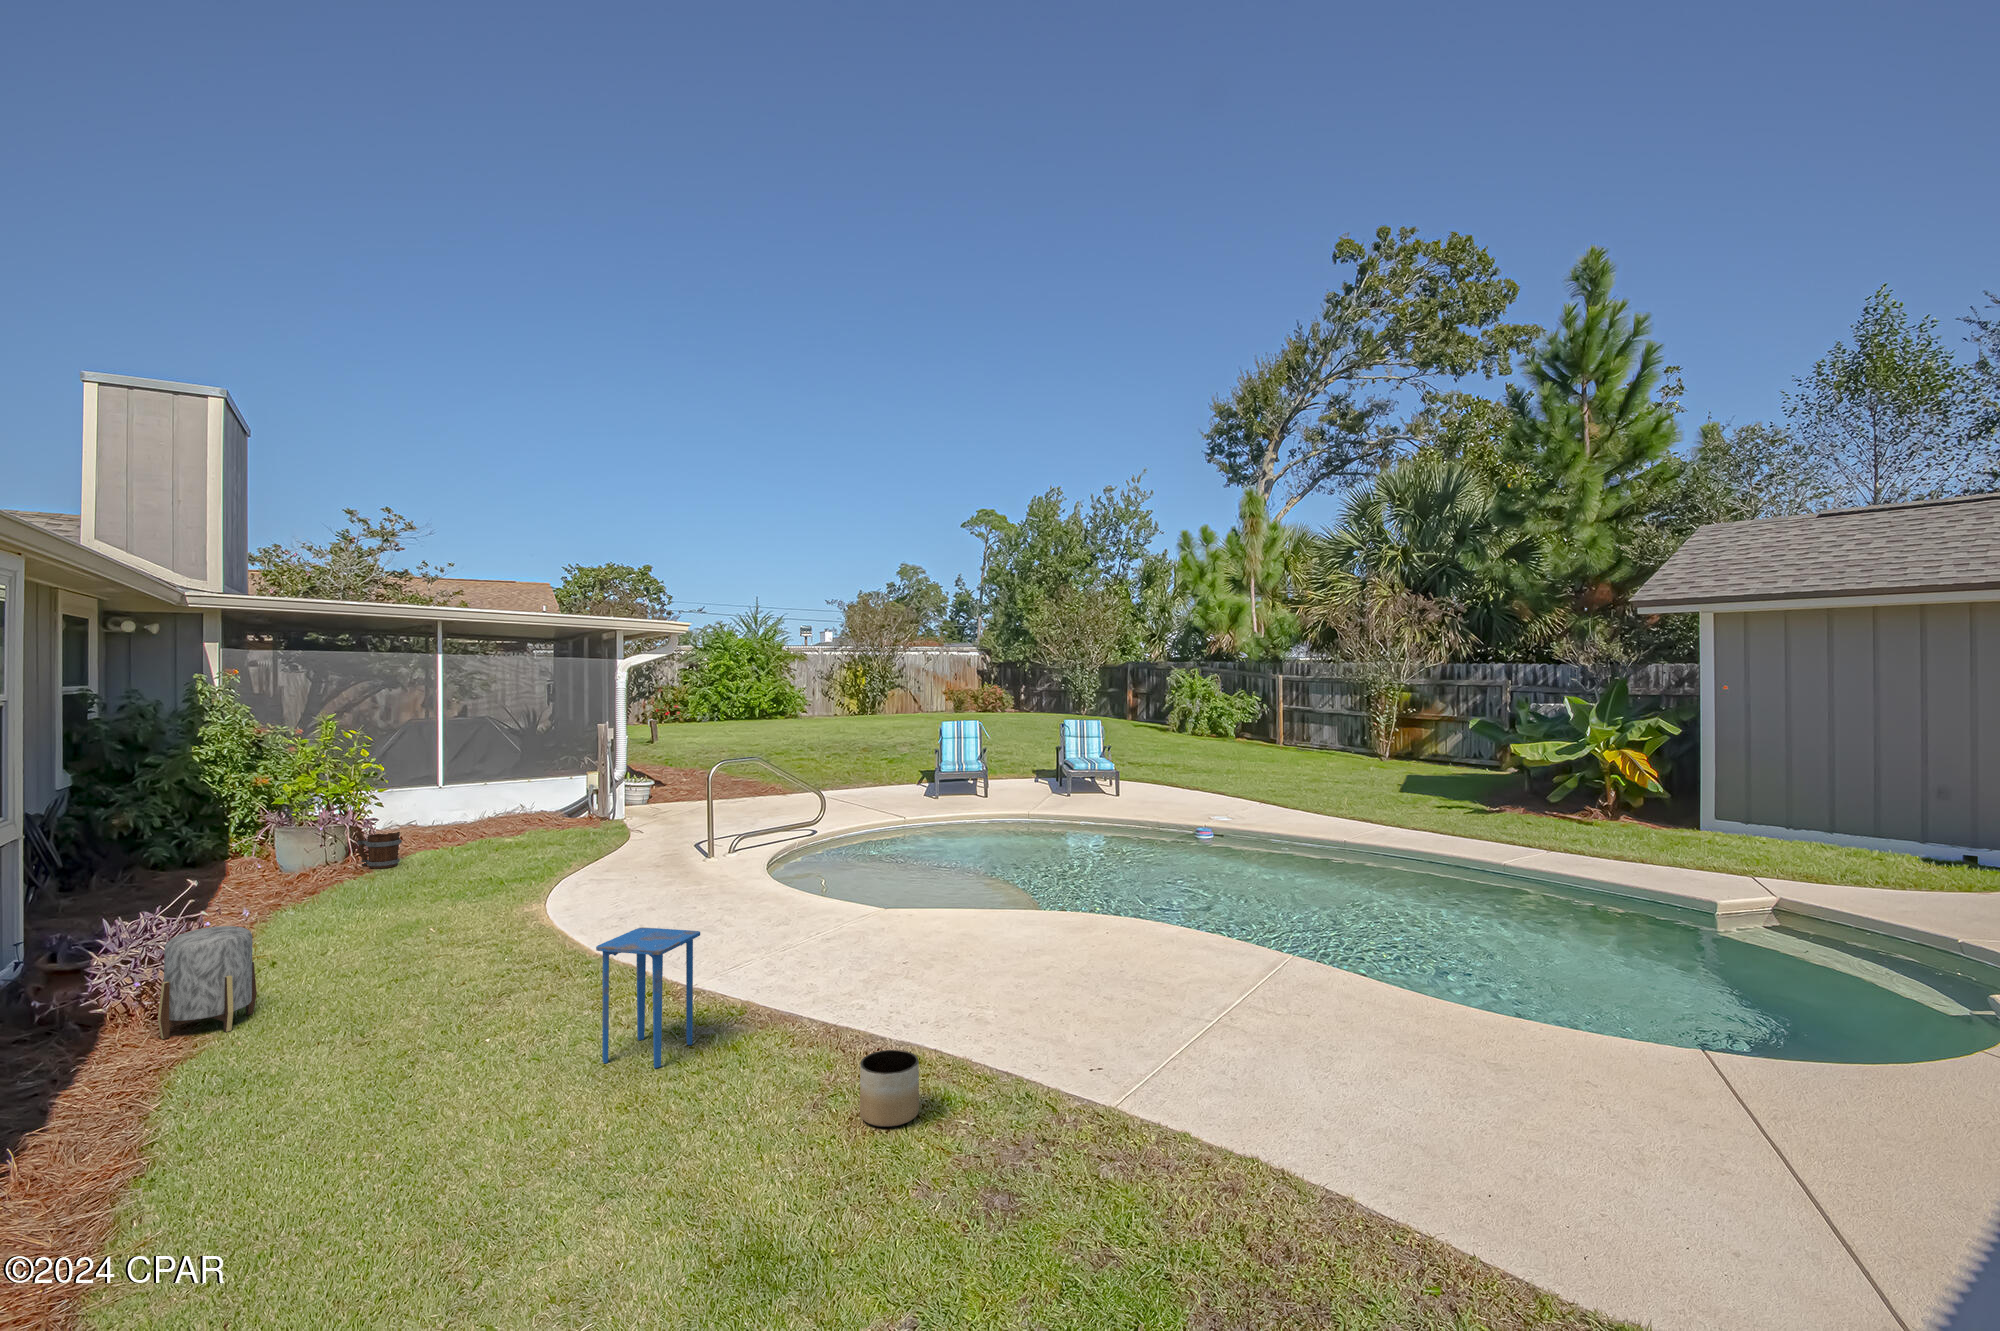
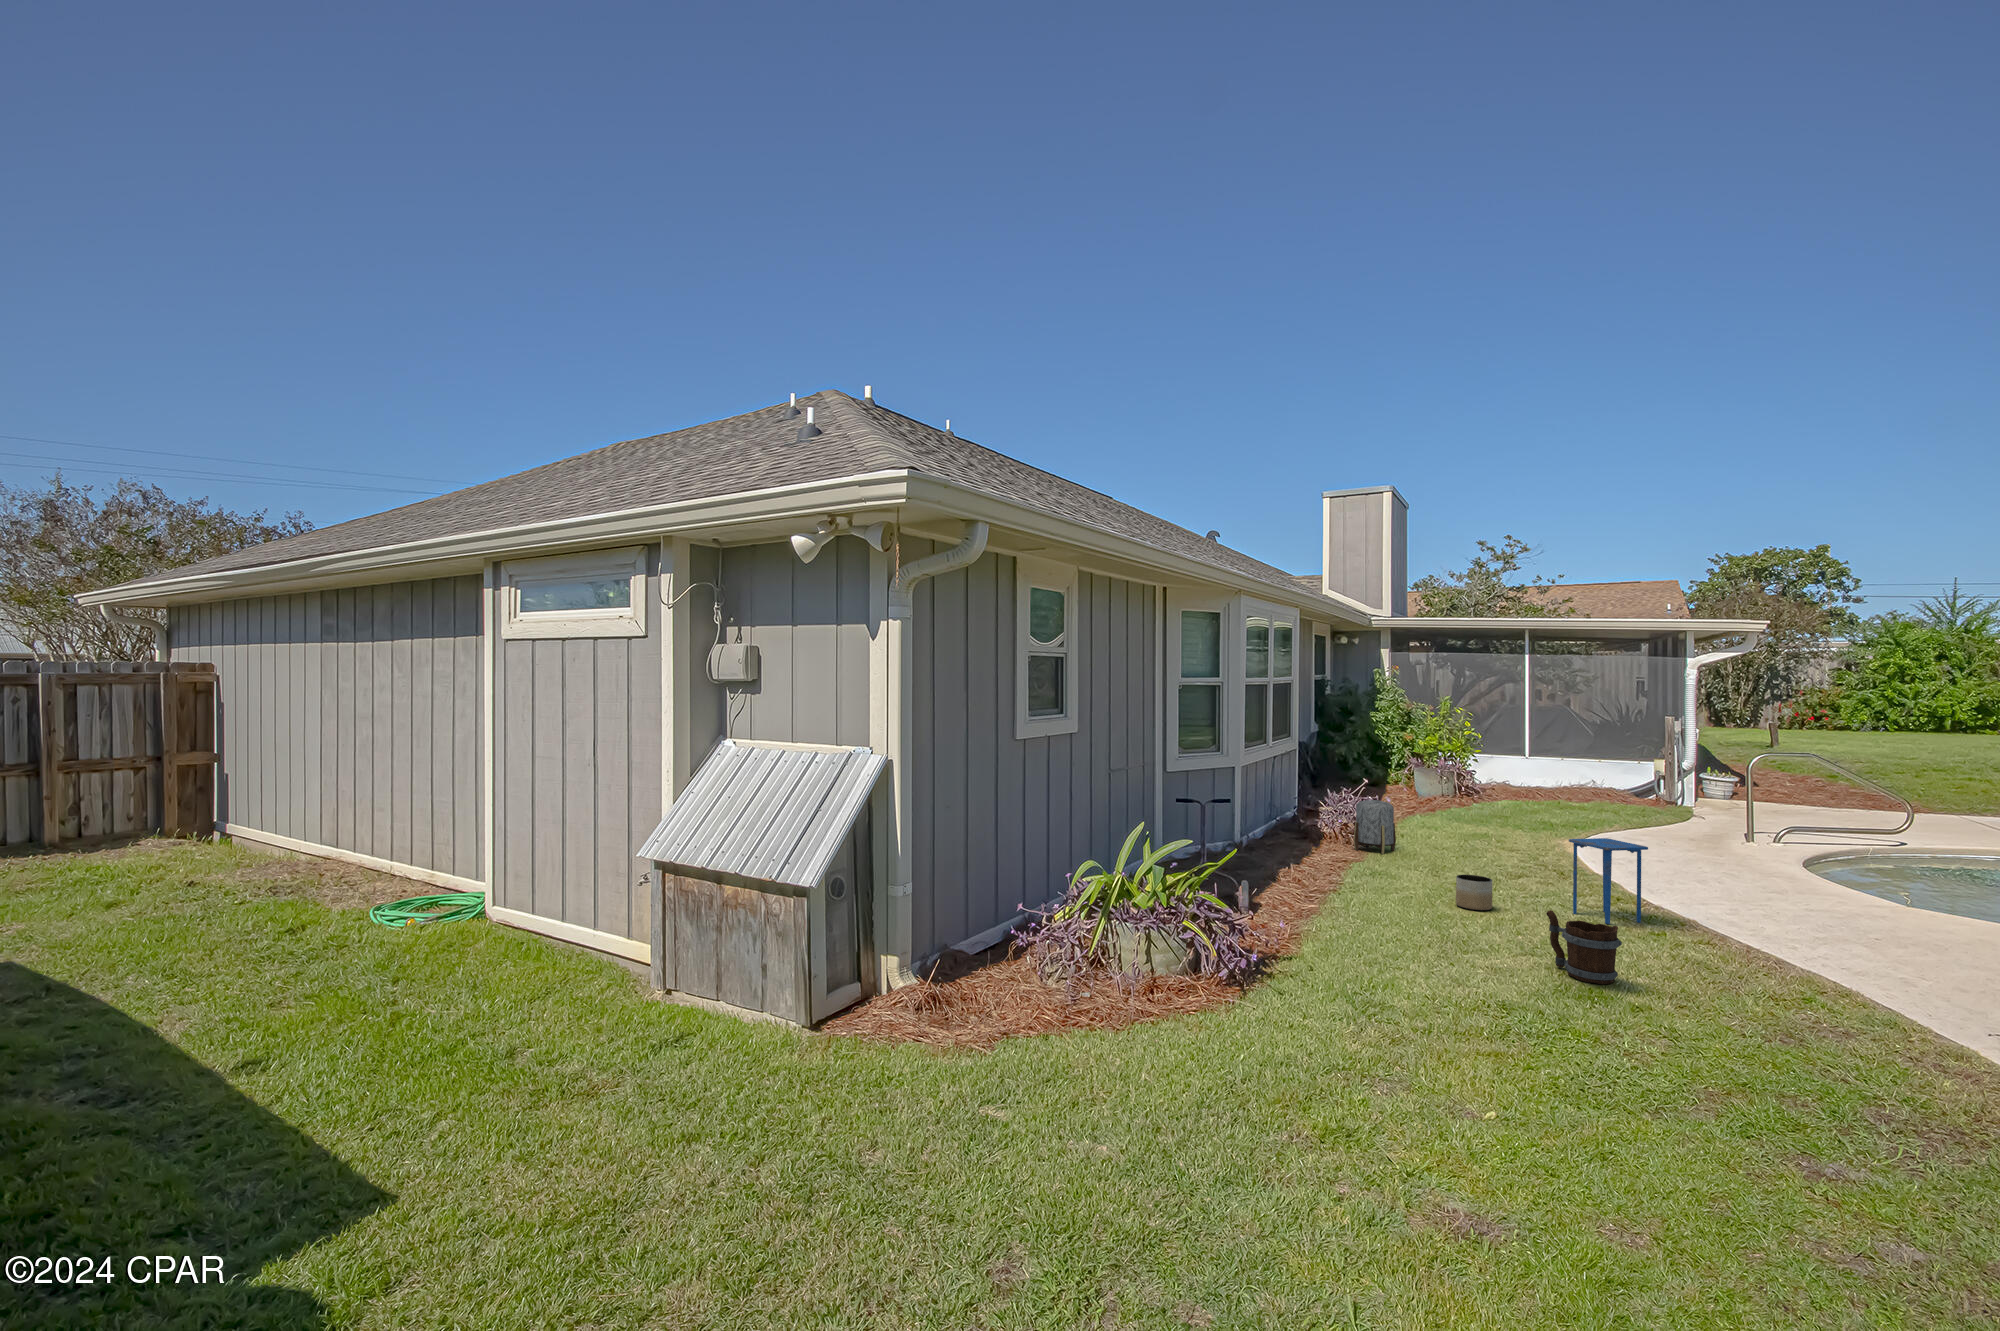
bucket: present [356,831,402,869] -> present [1546,910,1622,984]
planter: present [860,1050,919,1127] -> present [1456,875,1492,911]

